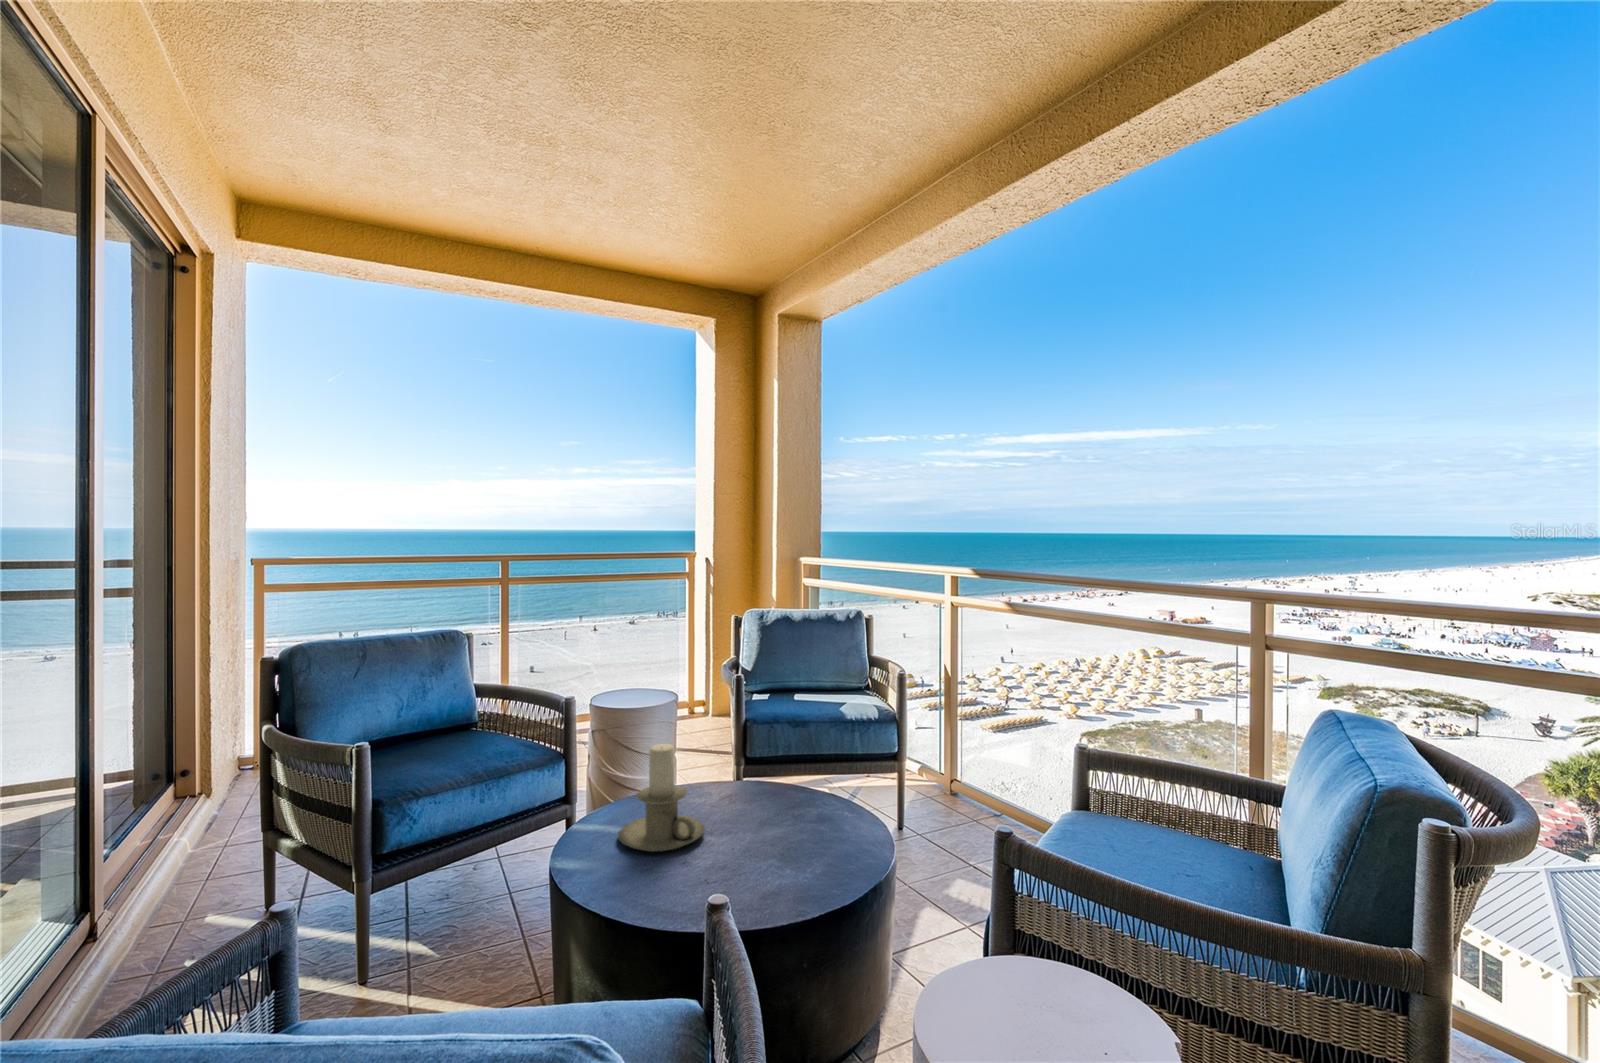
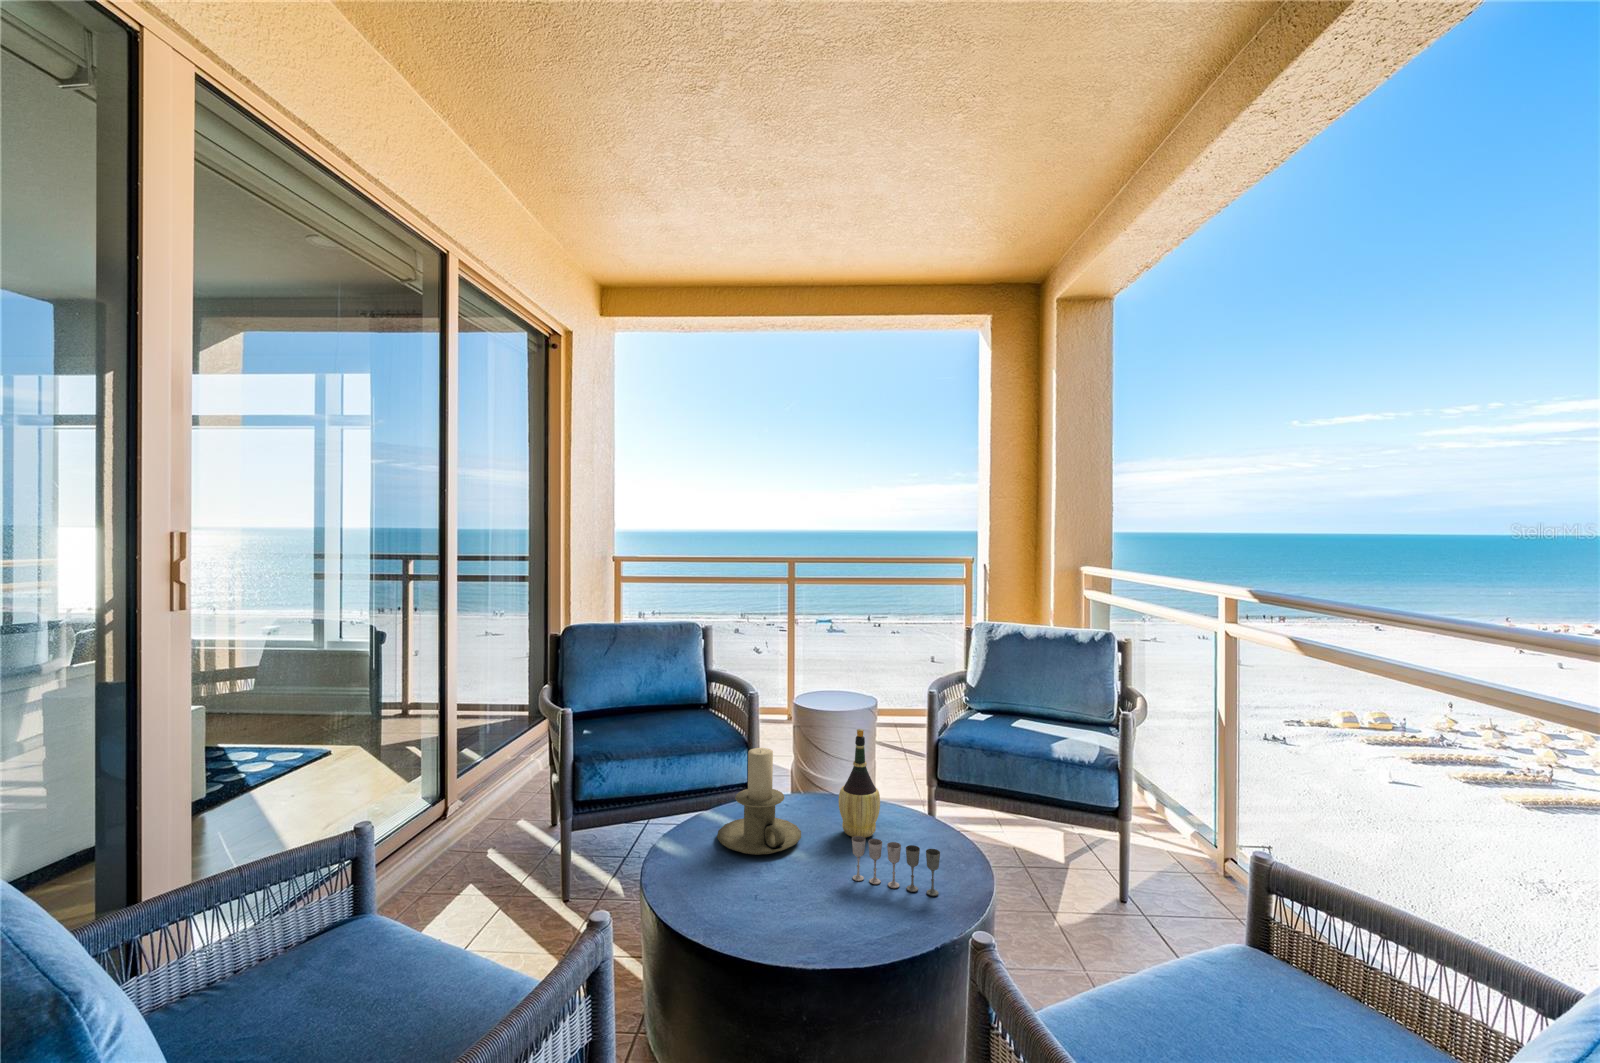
wine bottle: none [724,711,764,813] -> present [838,729,880,838]
wine glass: none [774,800,852,846] -> present [852,836,940,896]

